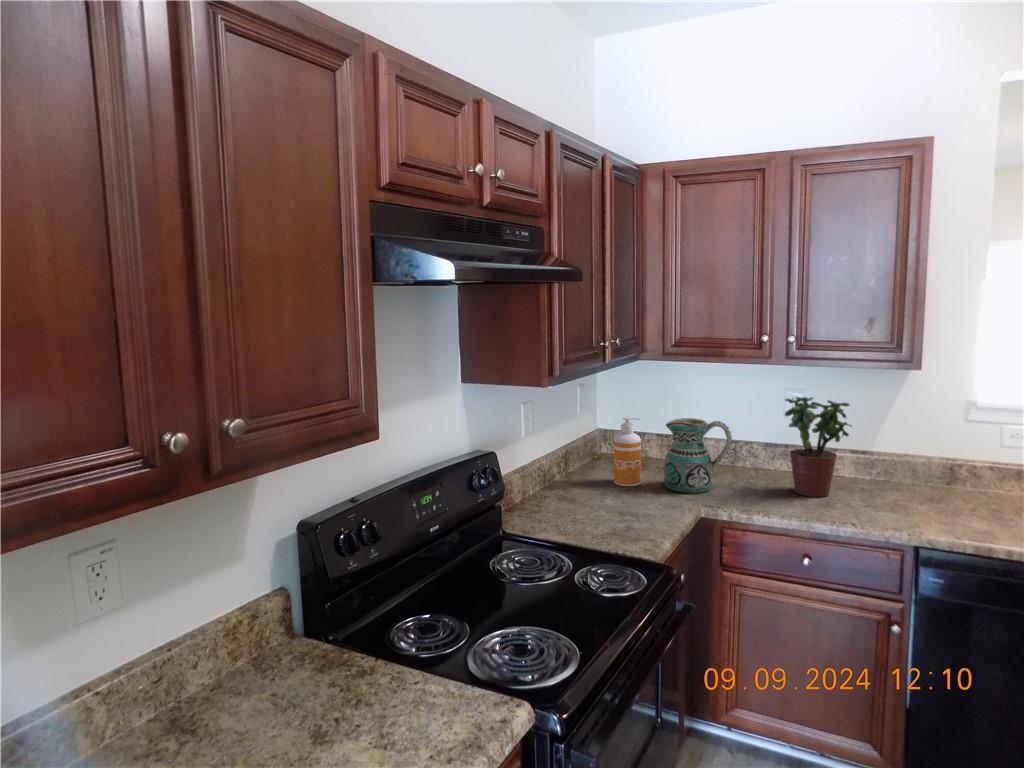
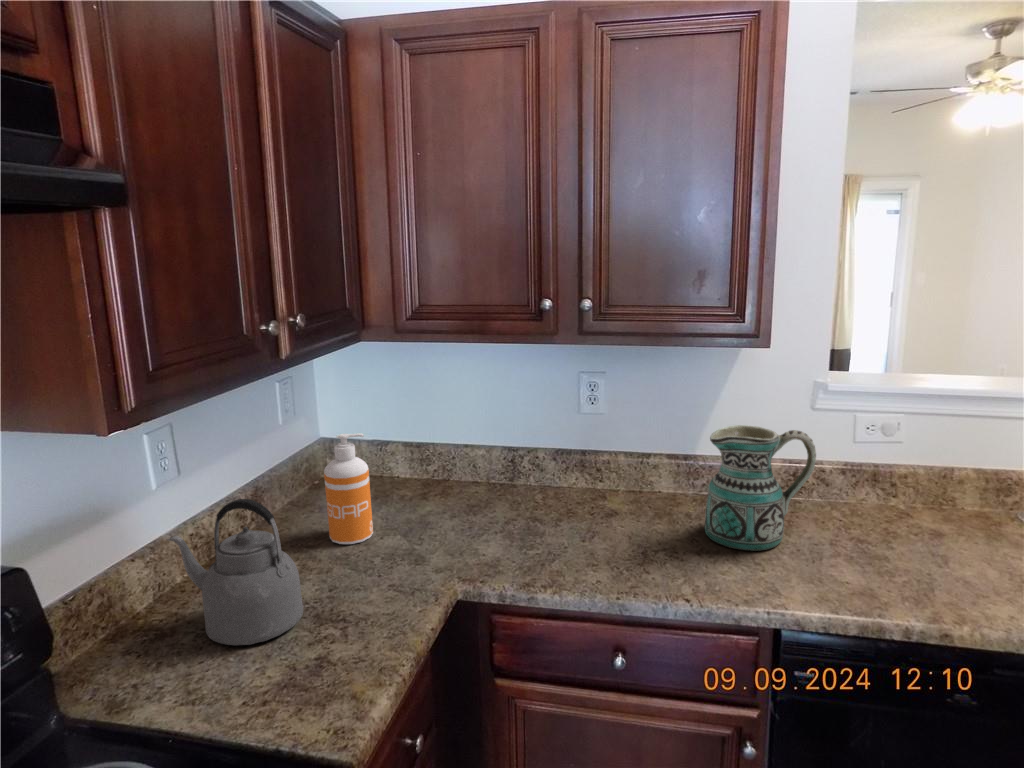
potted plant: present [785,397,851,497] -> none [579,390,674,538]
ceramic pitcher: present [664,418,732,493] -> present [705,425,816,551]
kettle: none [539,440,612,519] -> present [167,499,303,645]

